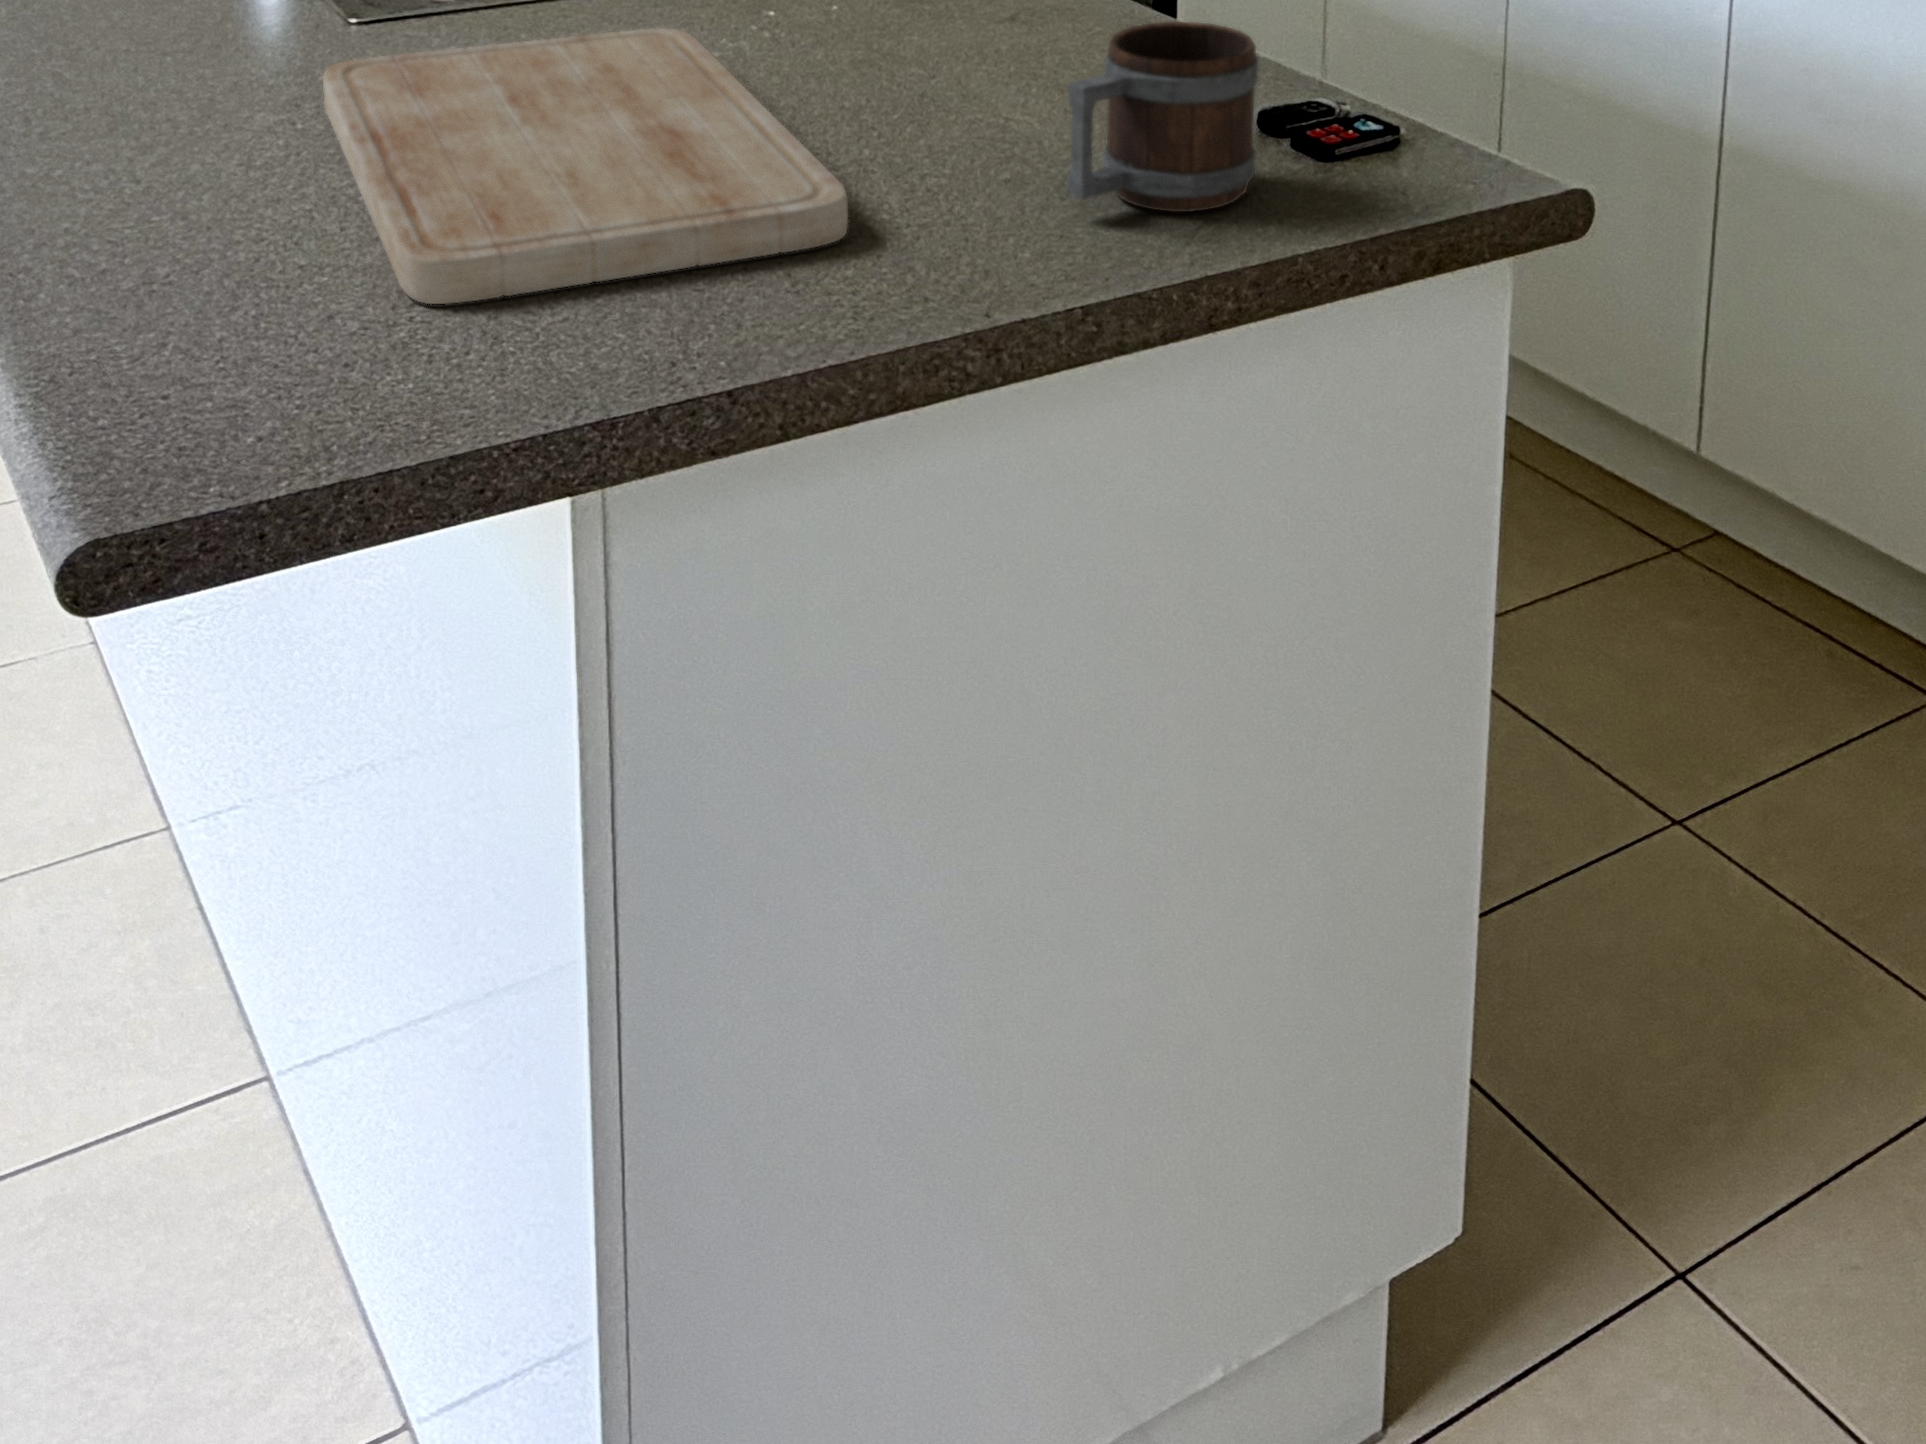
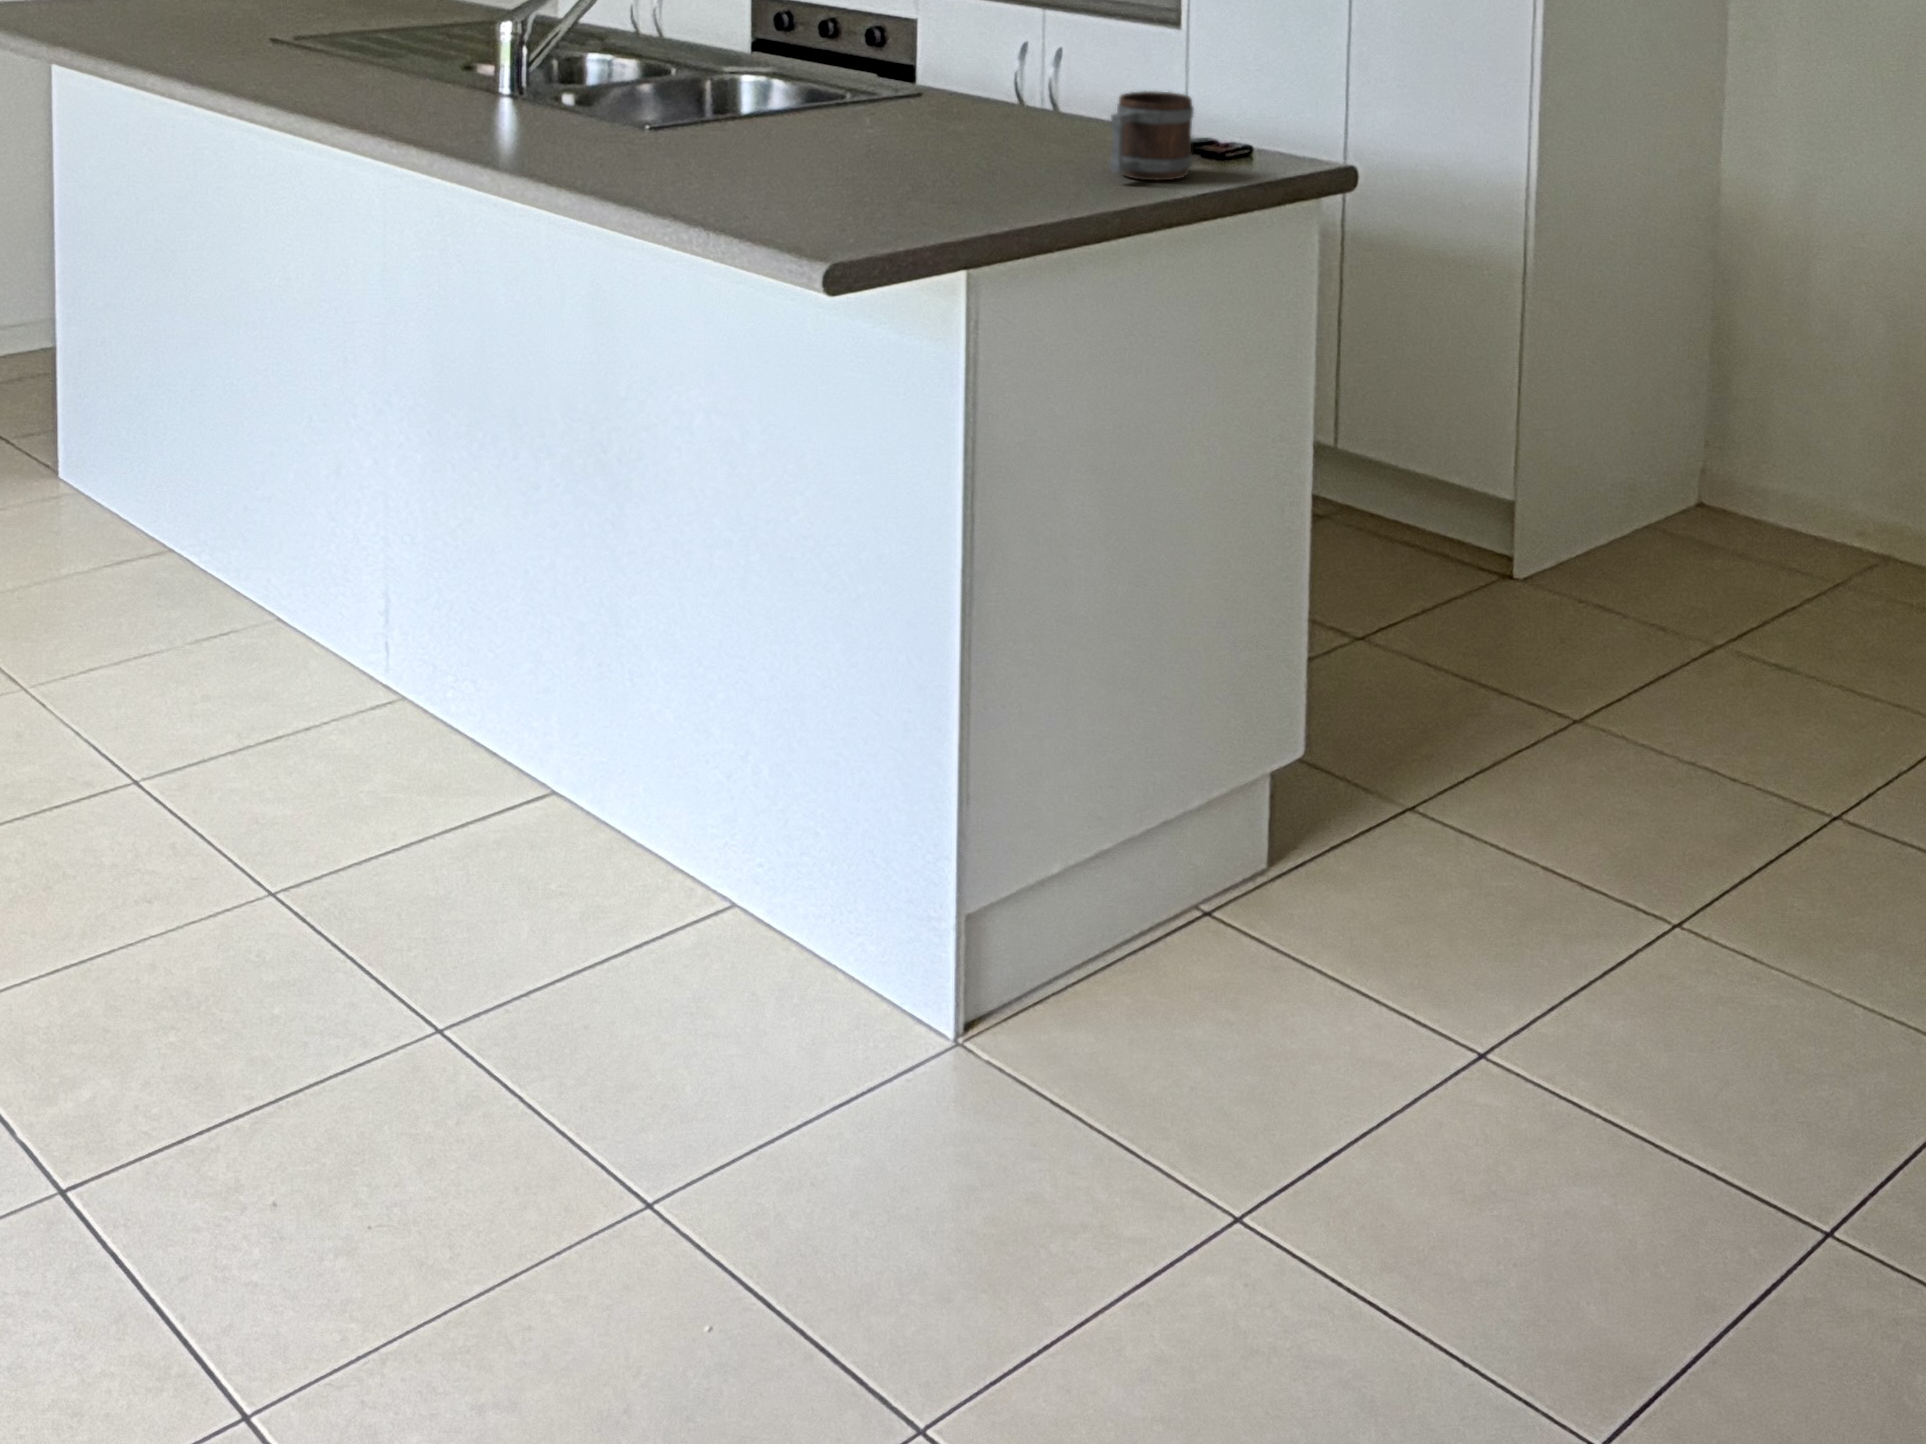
cutting board: present [323,28,848,304] -> none [684,122,1013,213]

